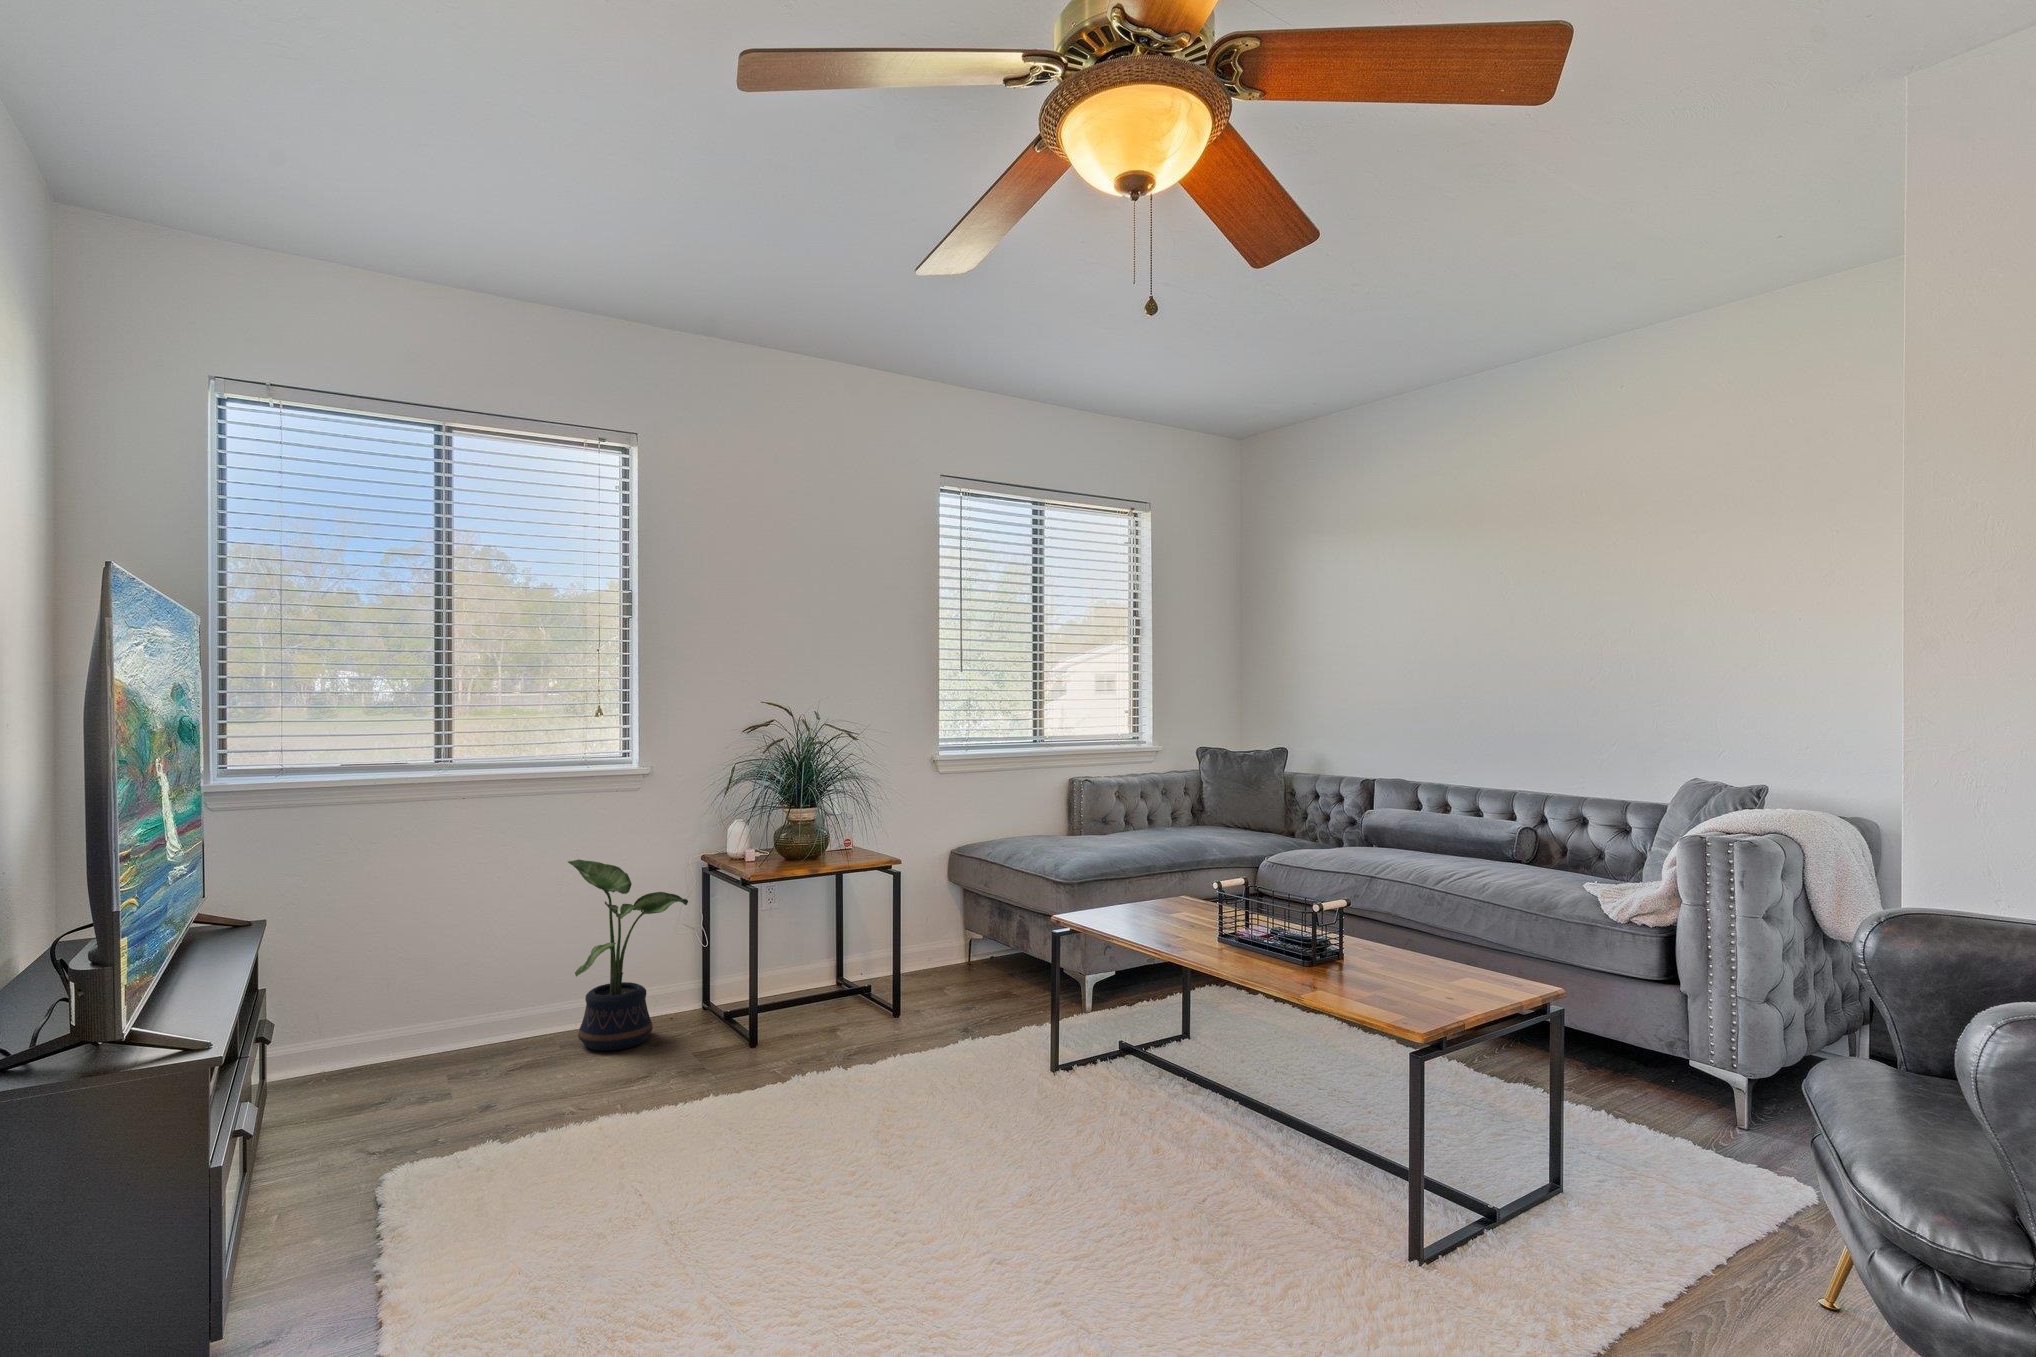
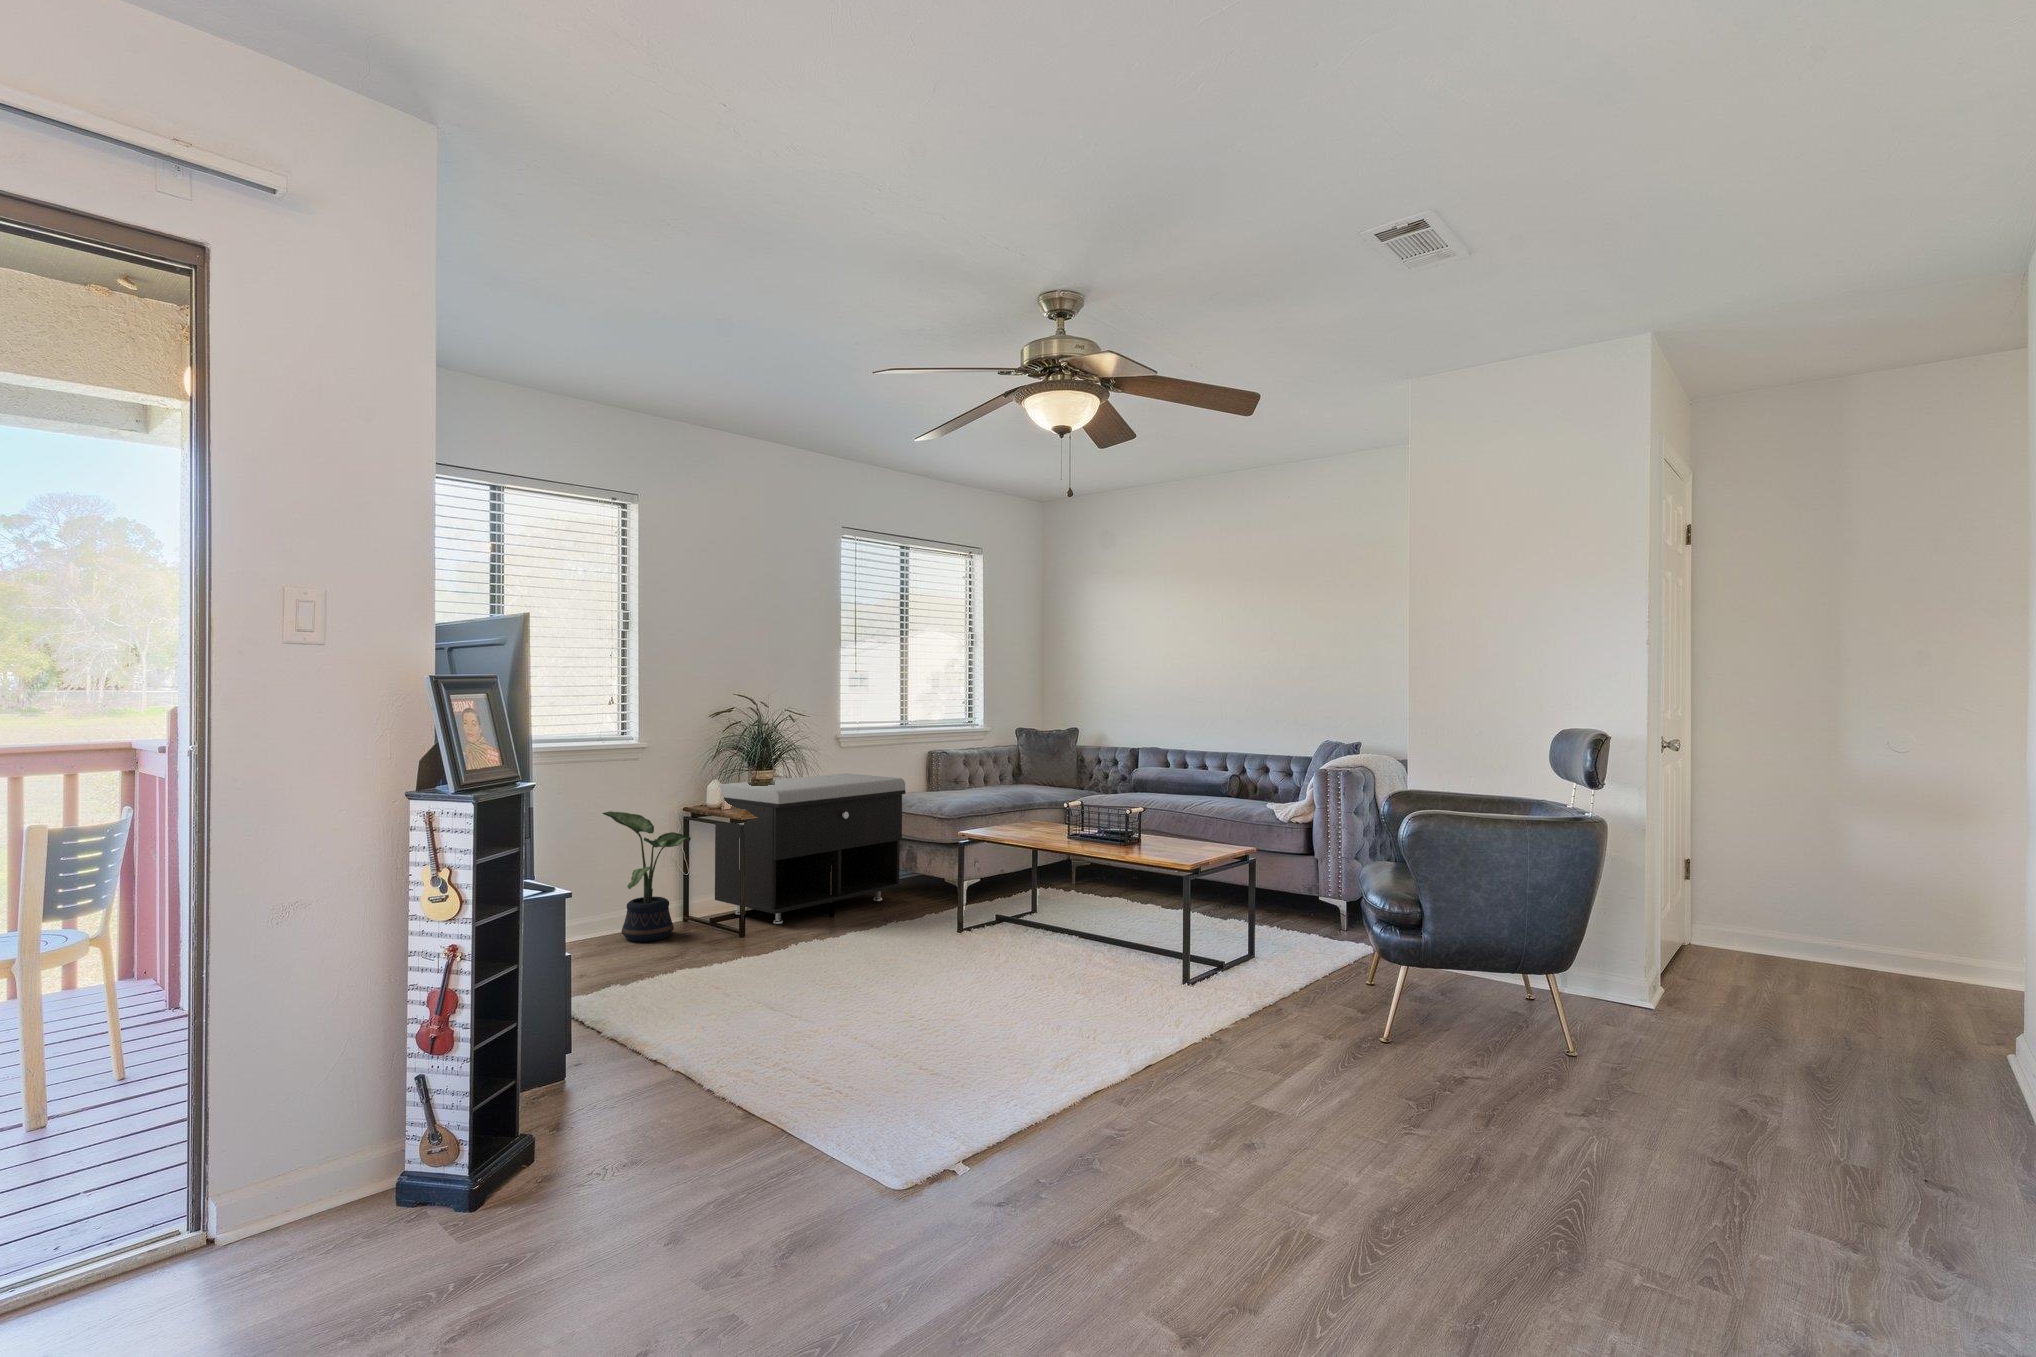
storage bench: none [736,809,1006,1031] -> present [715,773,906,924]

